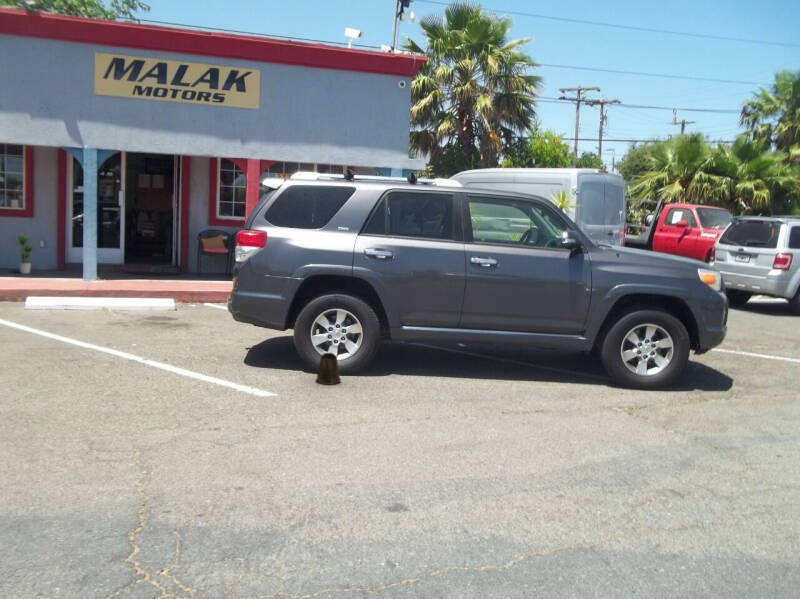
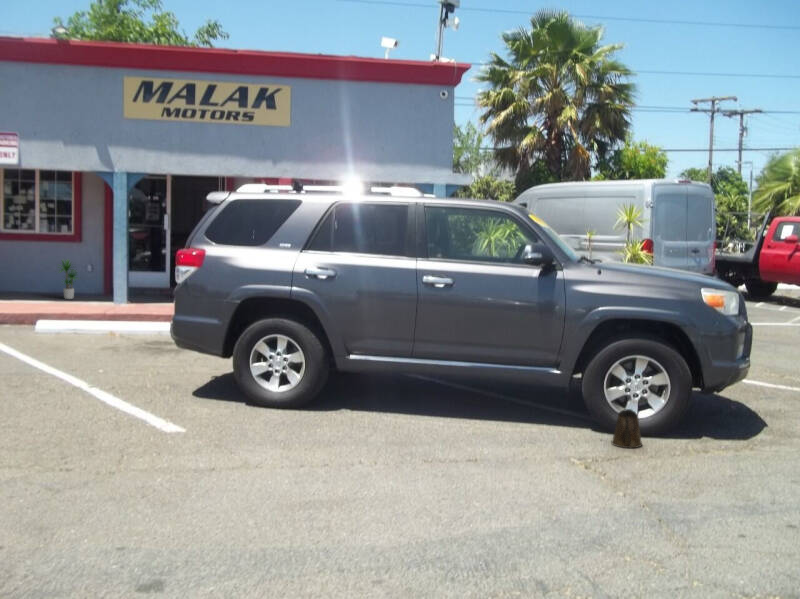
watering can: present [316,353,341,385] -> present [612,409,642,448]

